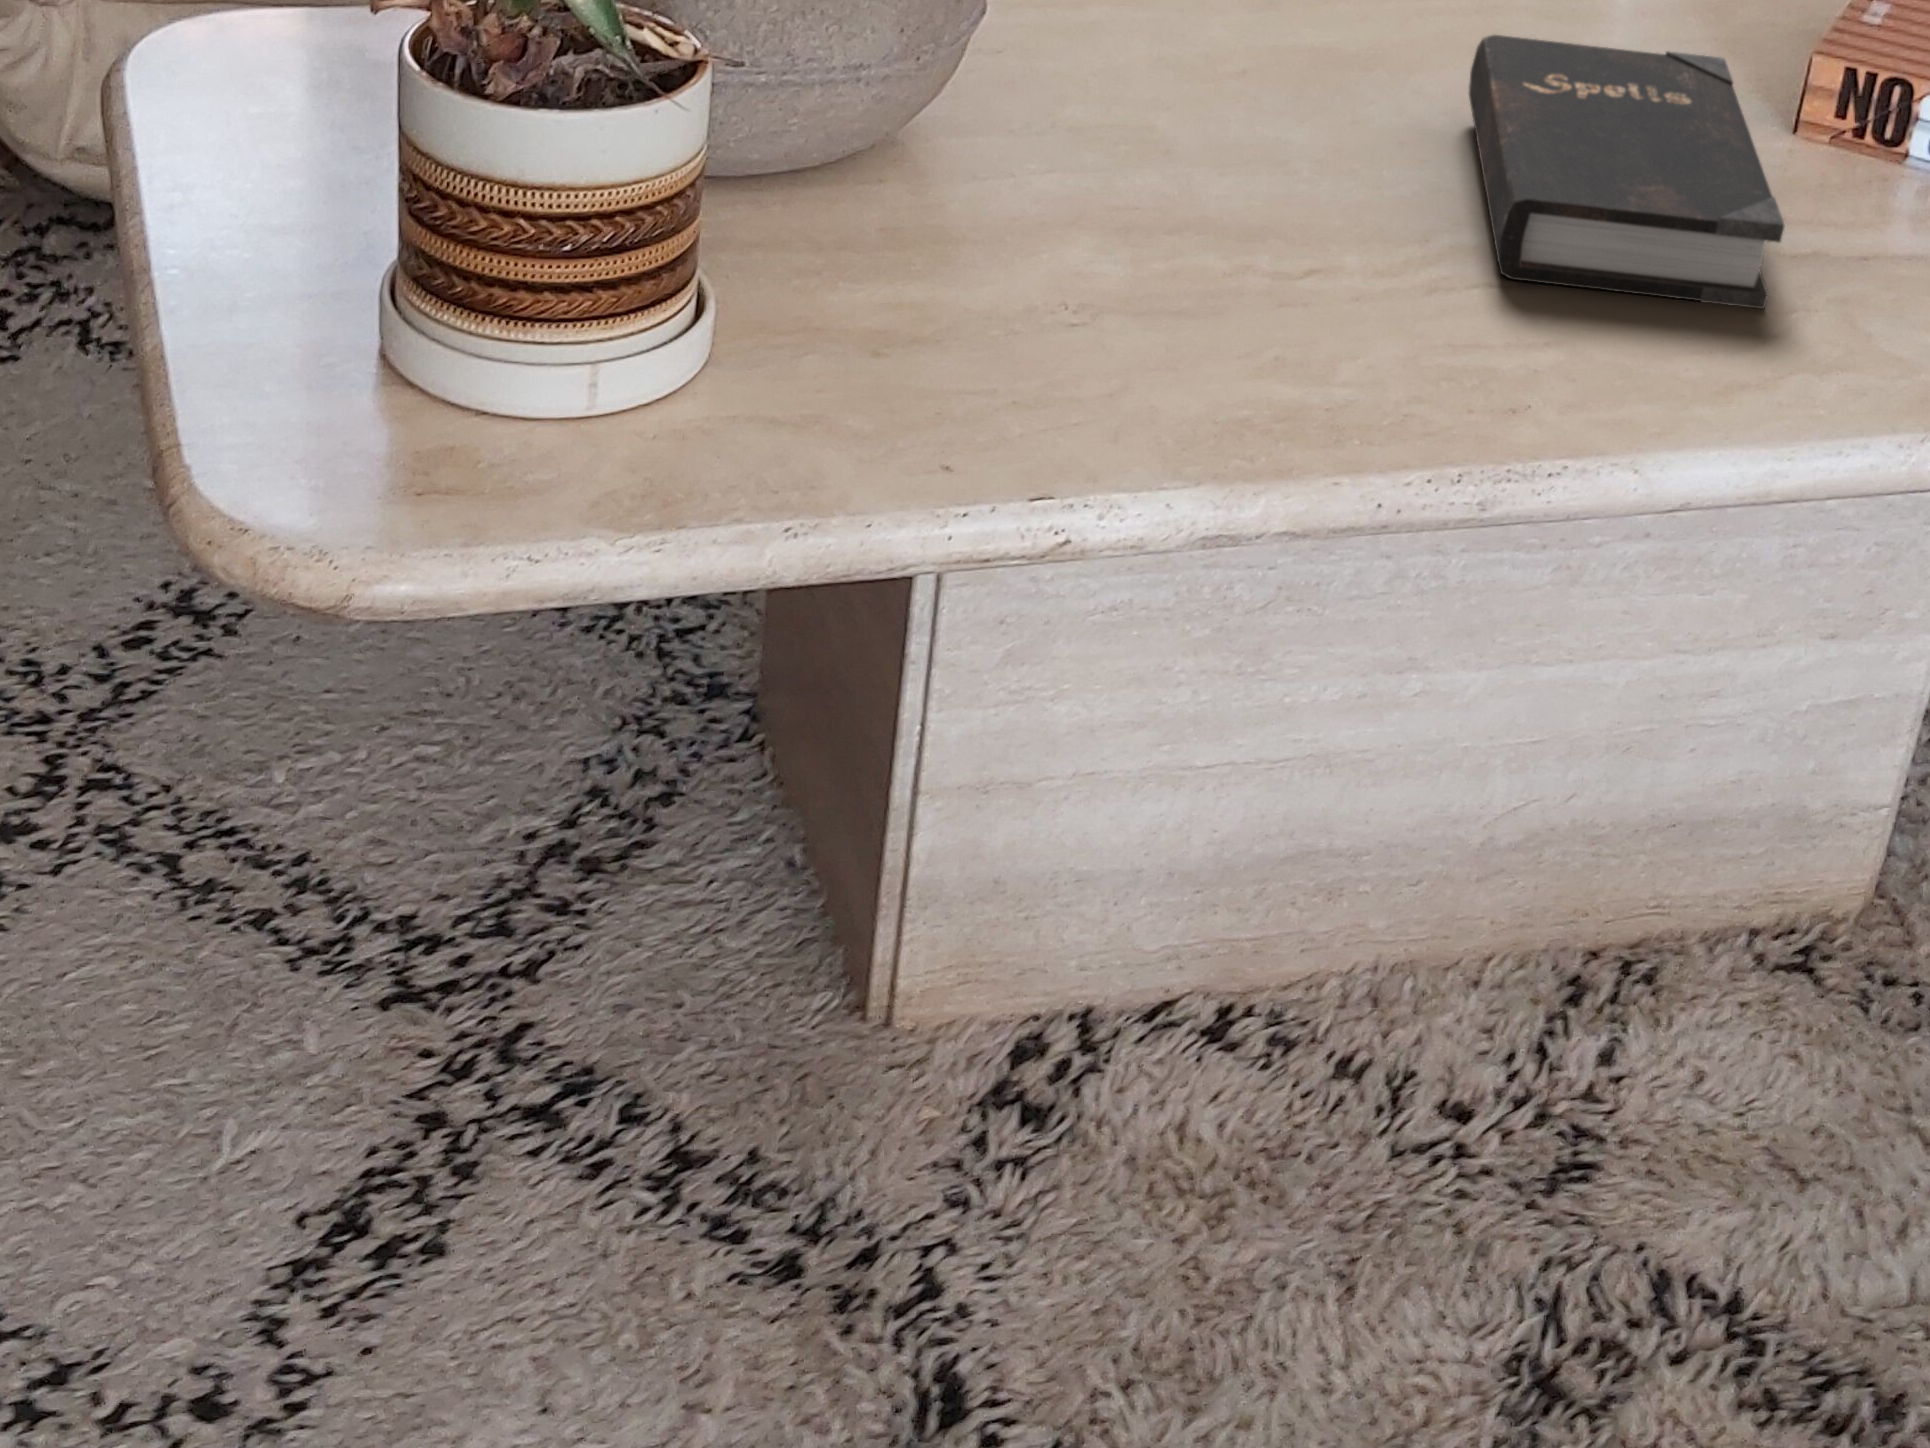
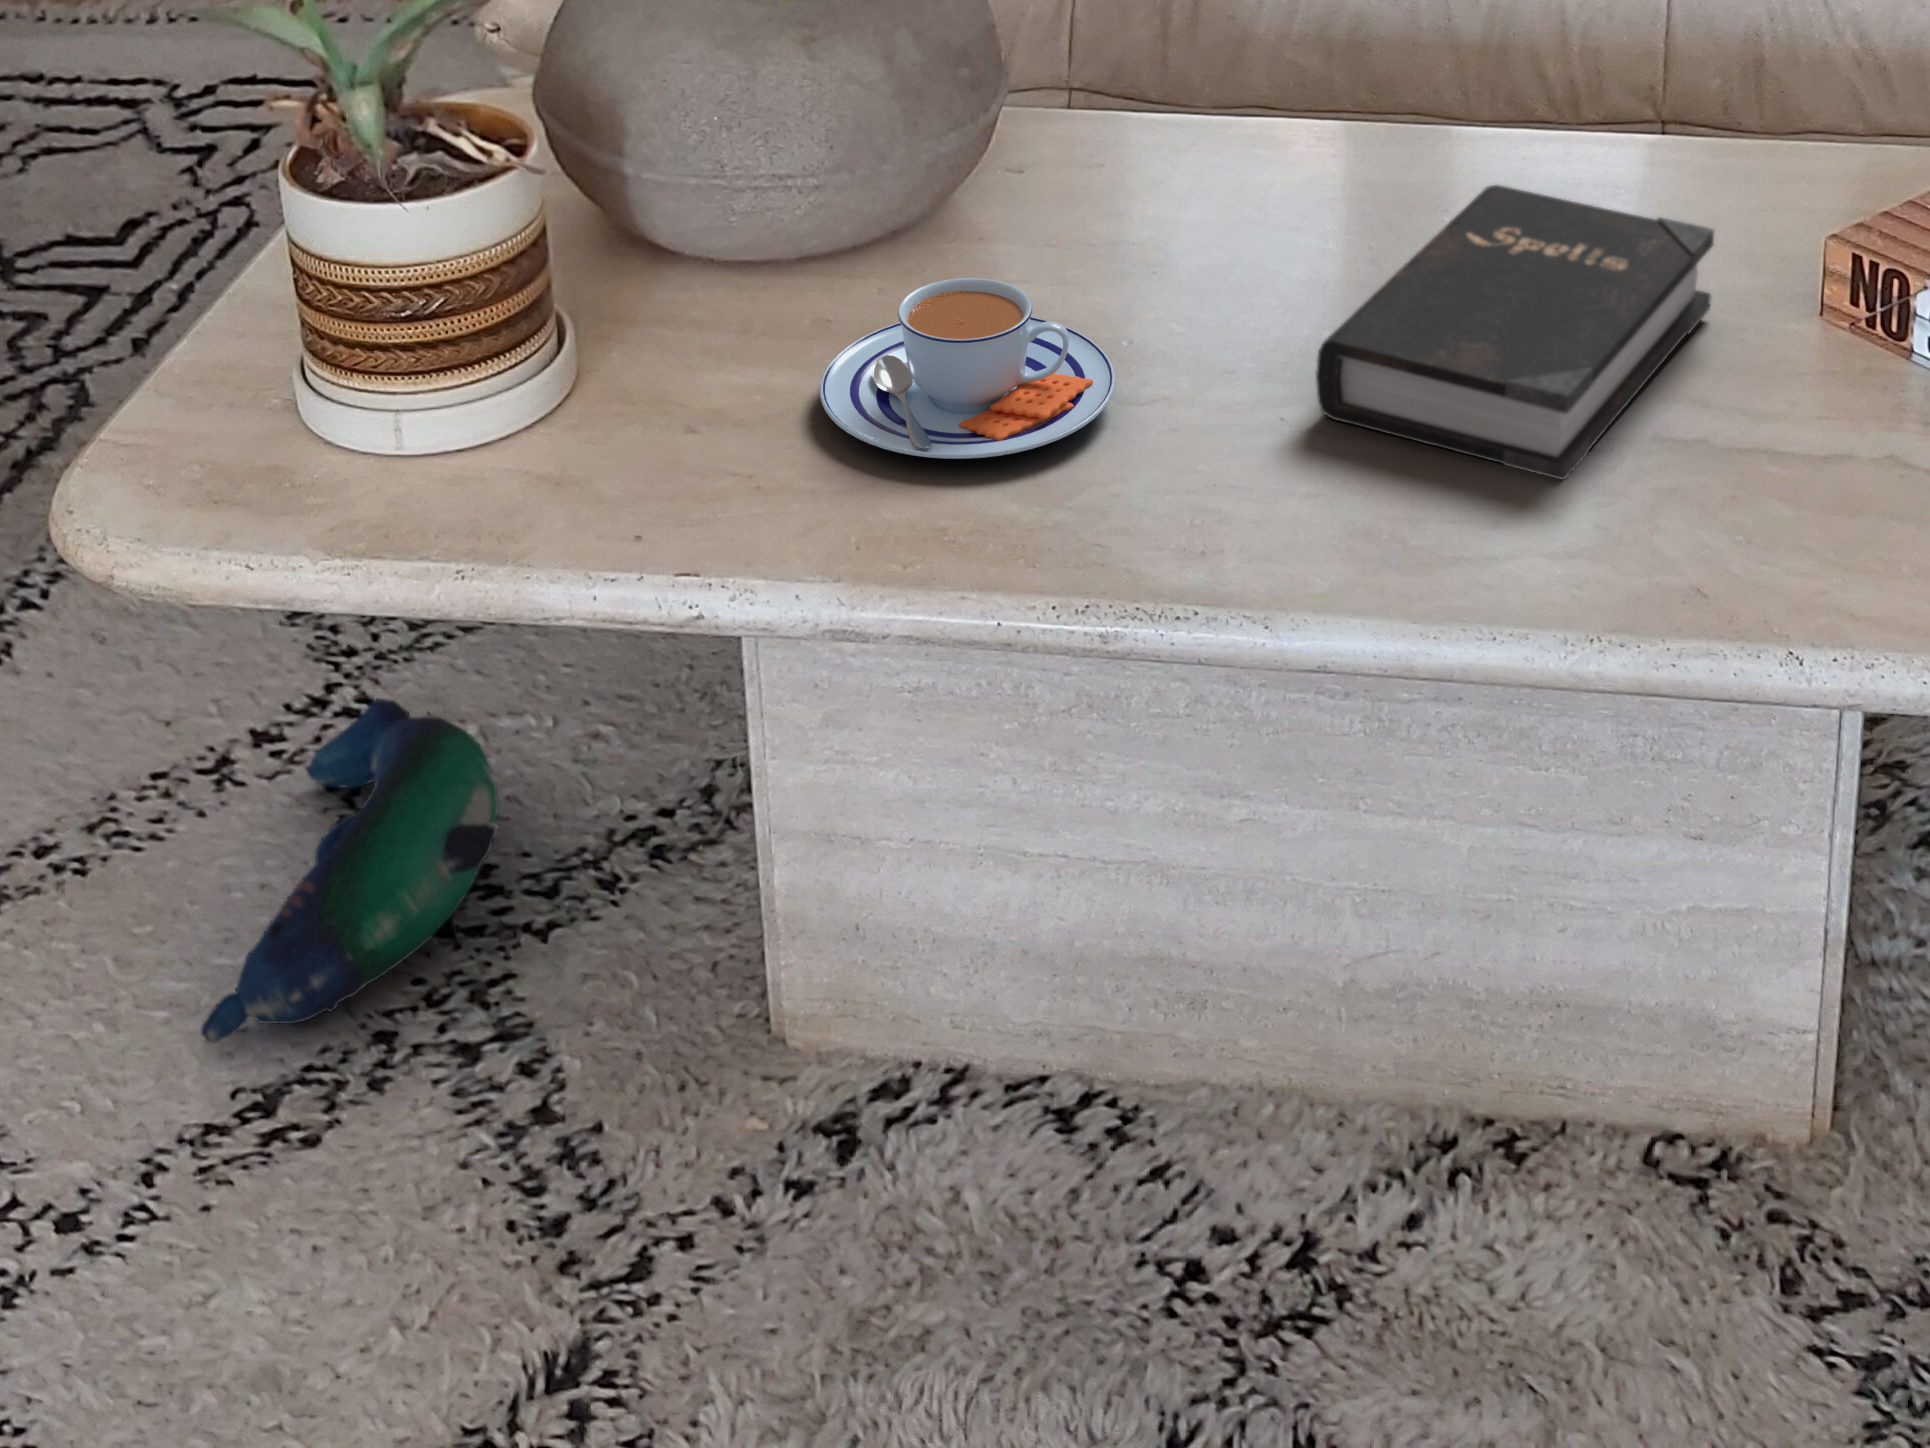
teacup: none [1013,174,1330,367] -> present [820,278,1115,459]
plush toy: none [103,756,470,1170] -> present [201,699,498,1043]

